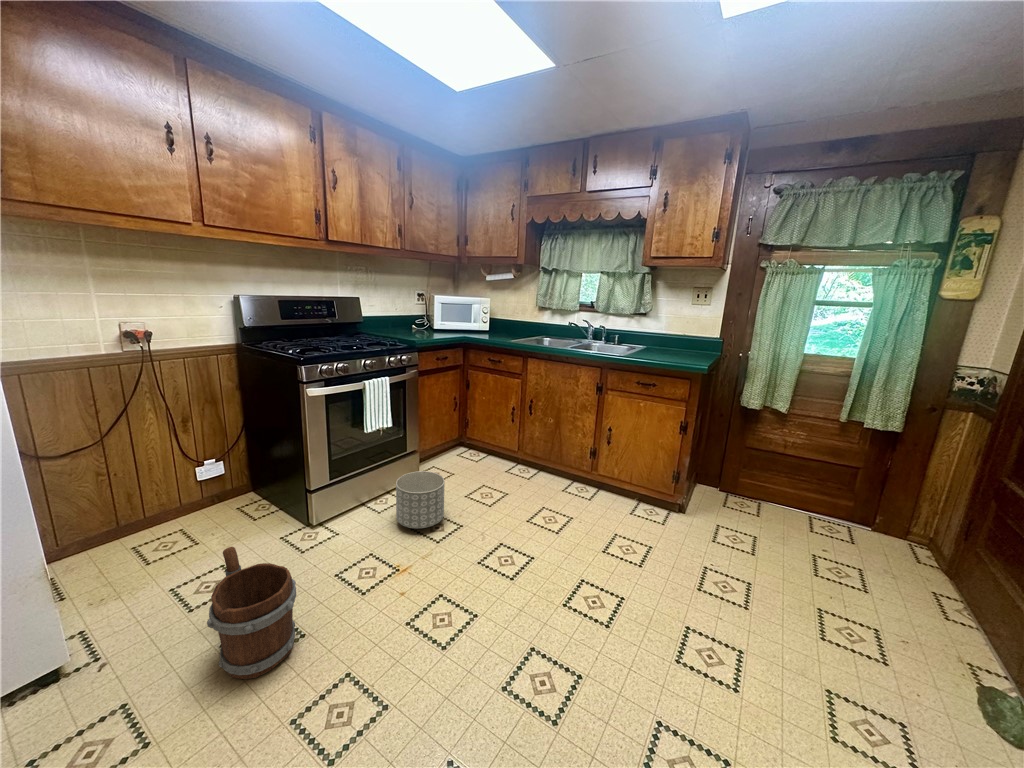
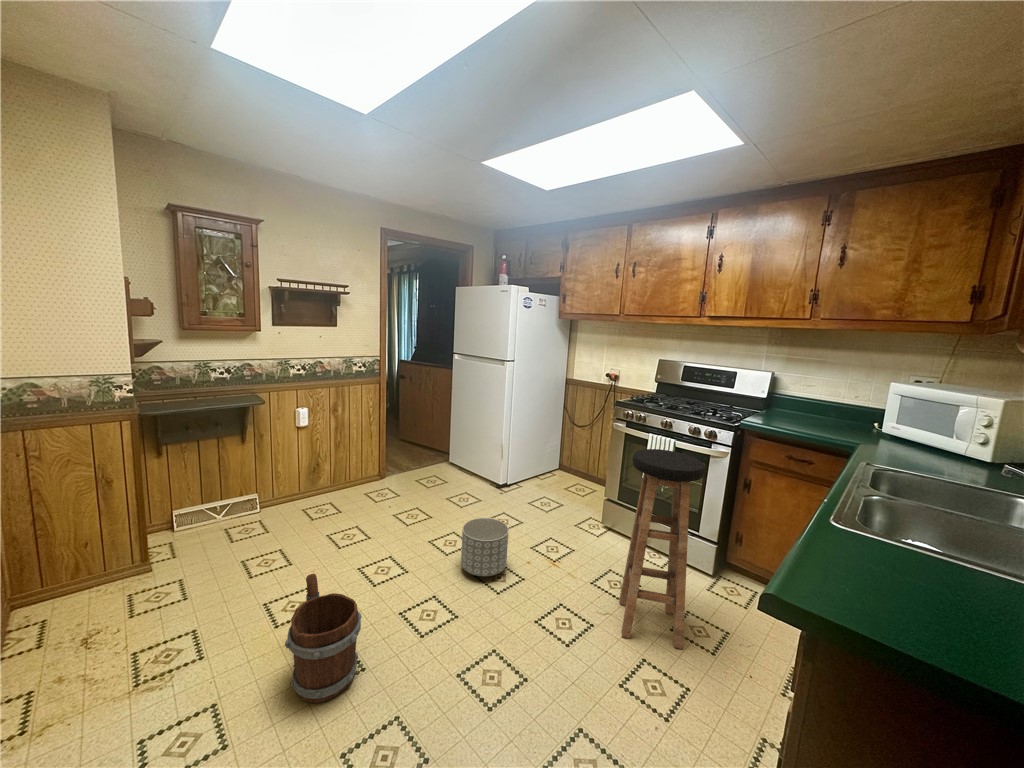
bar stool: none [555,388,632,566] -> present [619,449,705,649]

